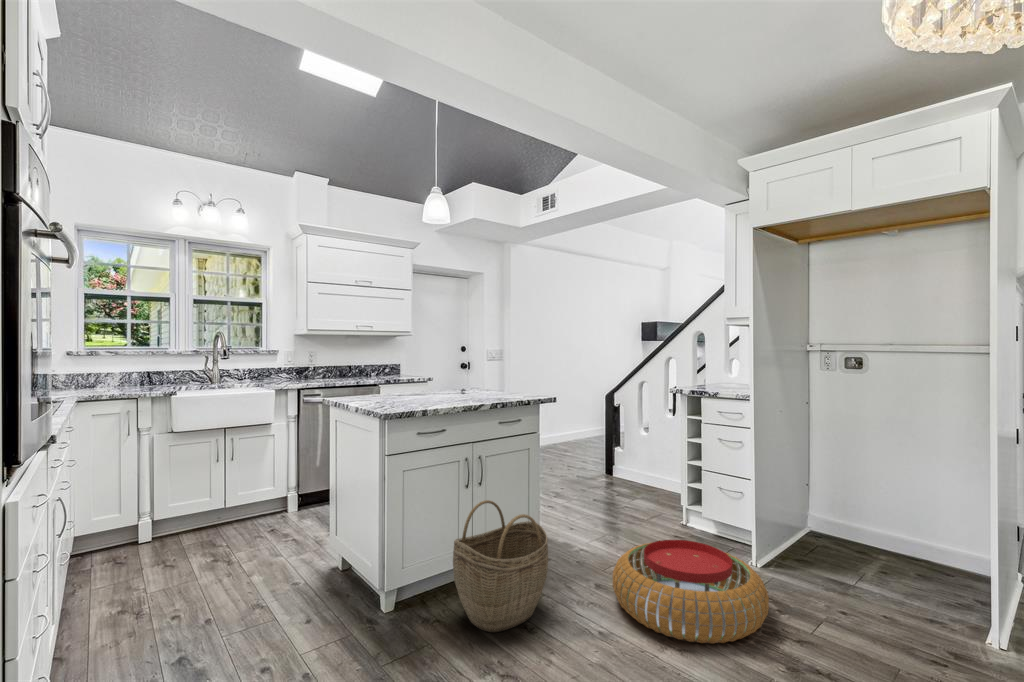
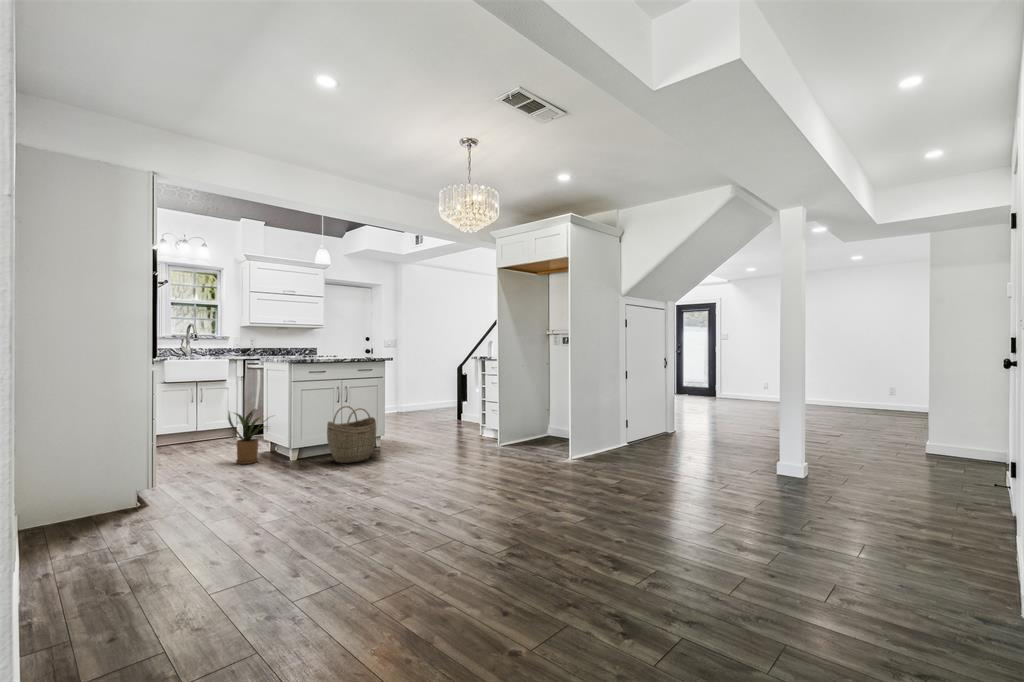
house plant: none [255,508,355,624] -> present [228,409,266,464]
pouf: present [613,540,769,644] -> none [410,427,482,463]

